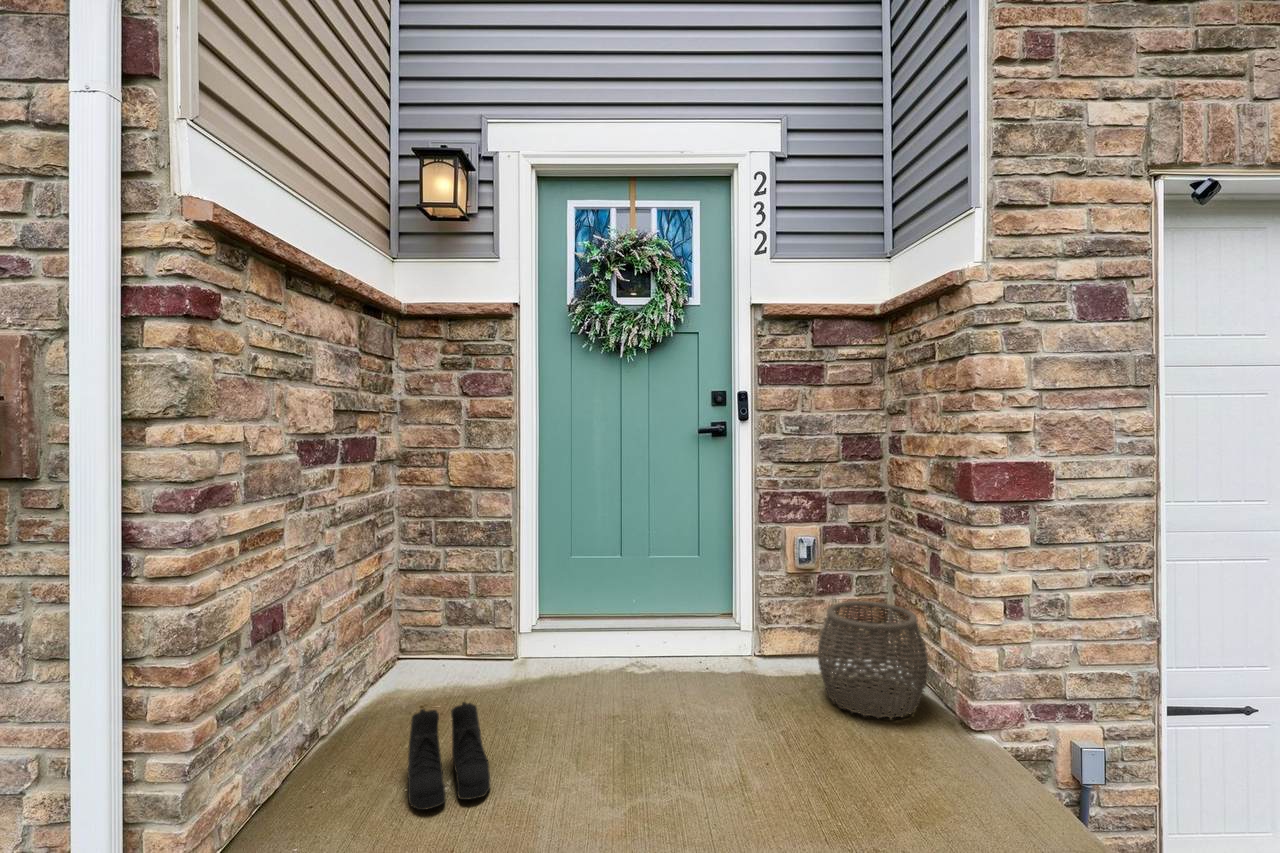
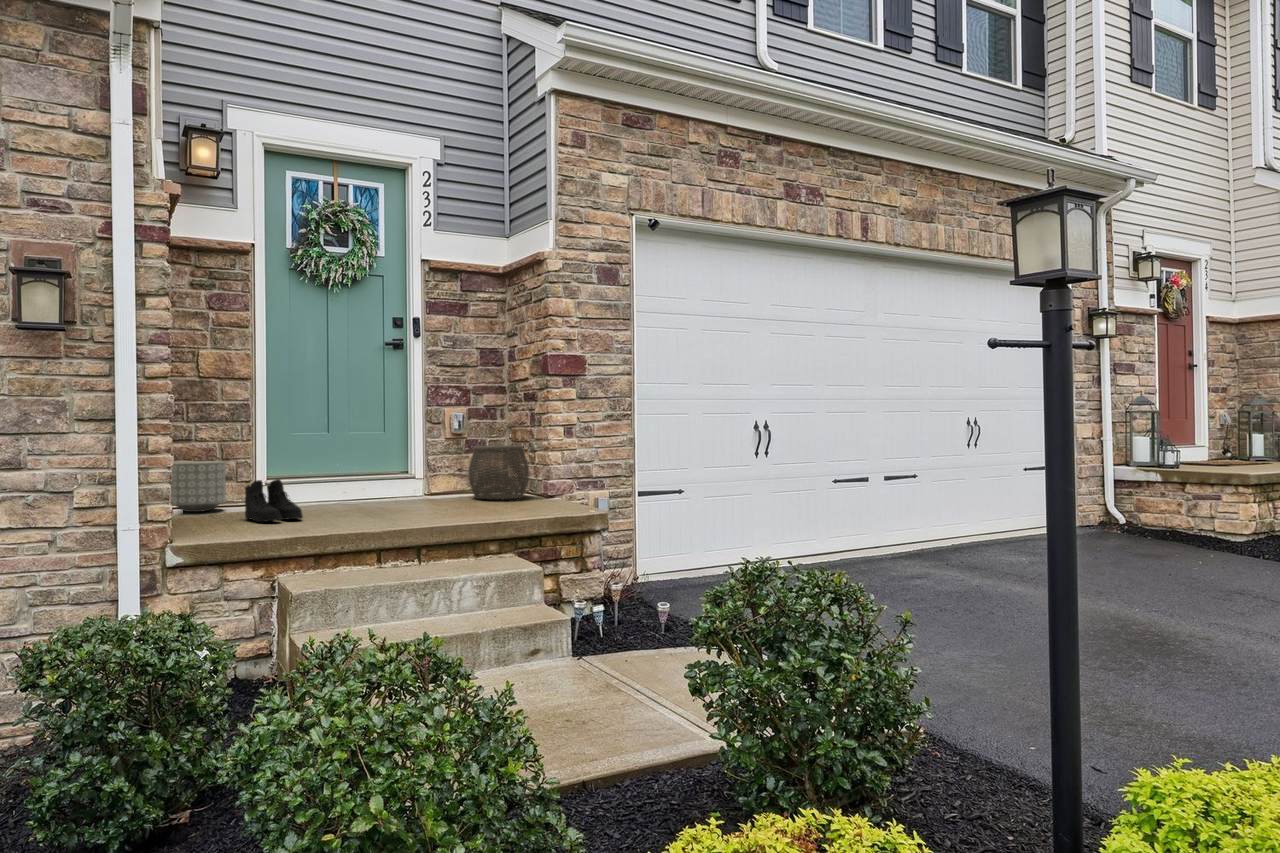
planter: none [366,617,445,706] -> present [172,461,226,512]

